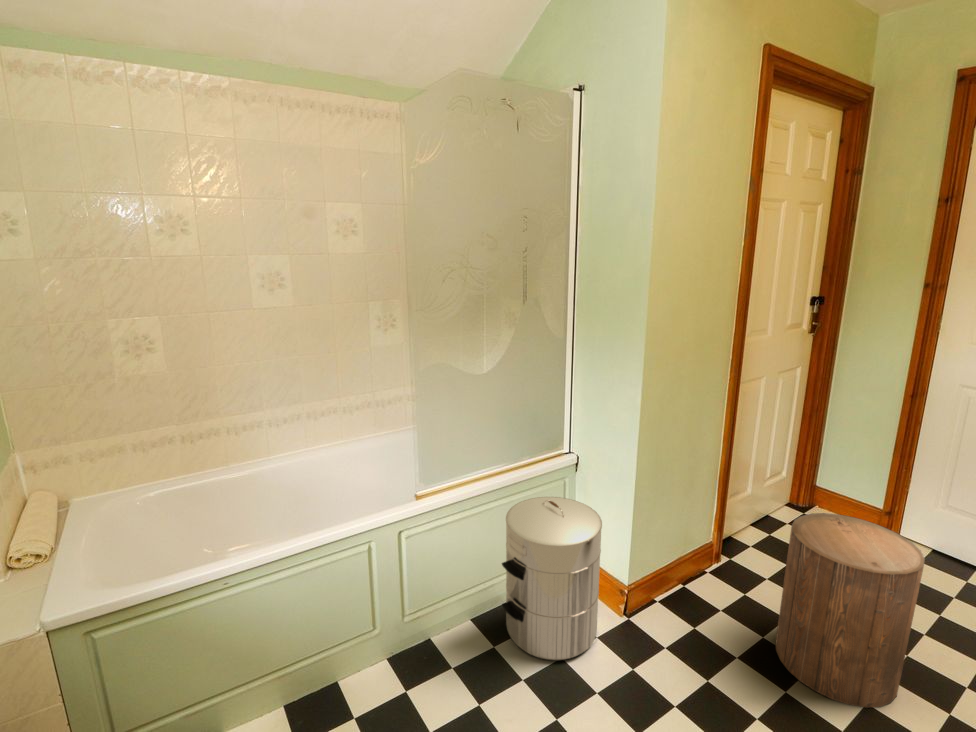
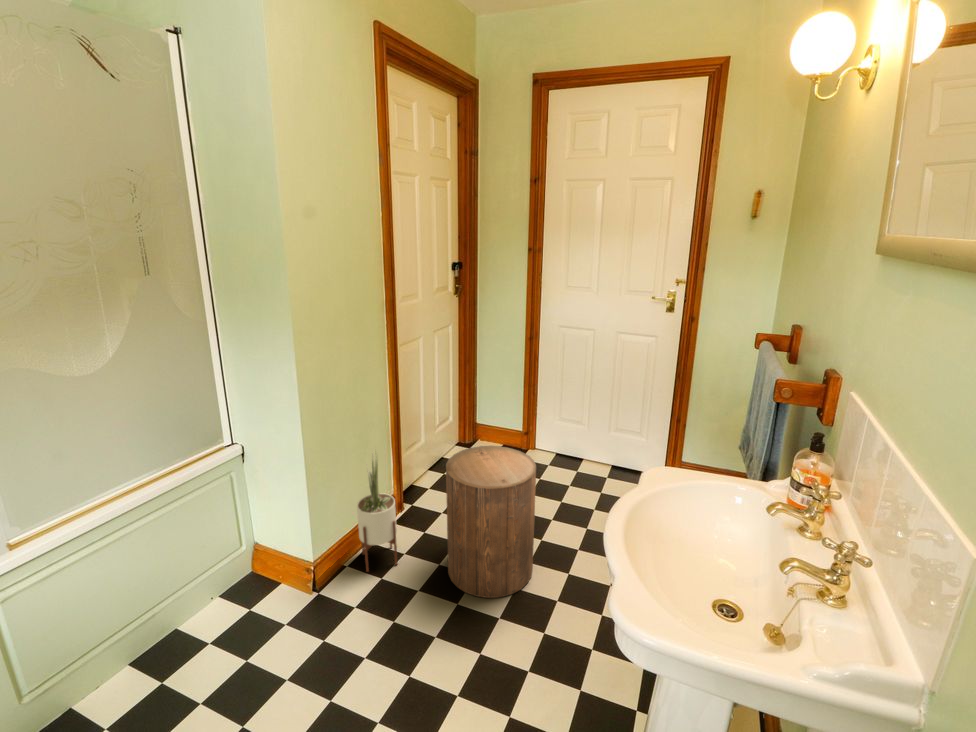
potted plant: none [674,485,720,619] -> present [357,454,397,572]
waste bin: present [502,497,602,660] -> none [150,494,284,674]

